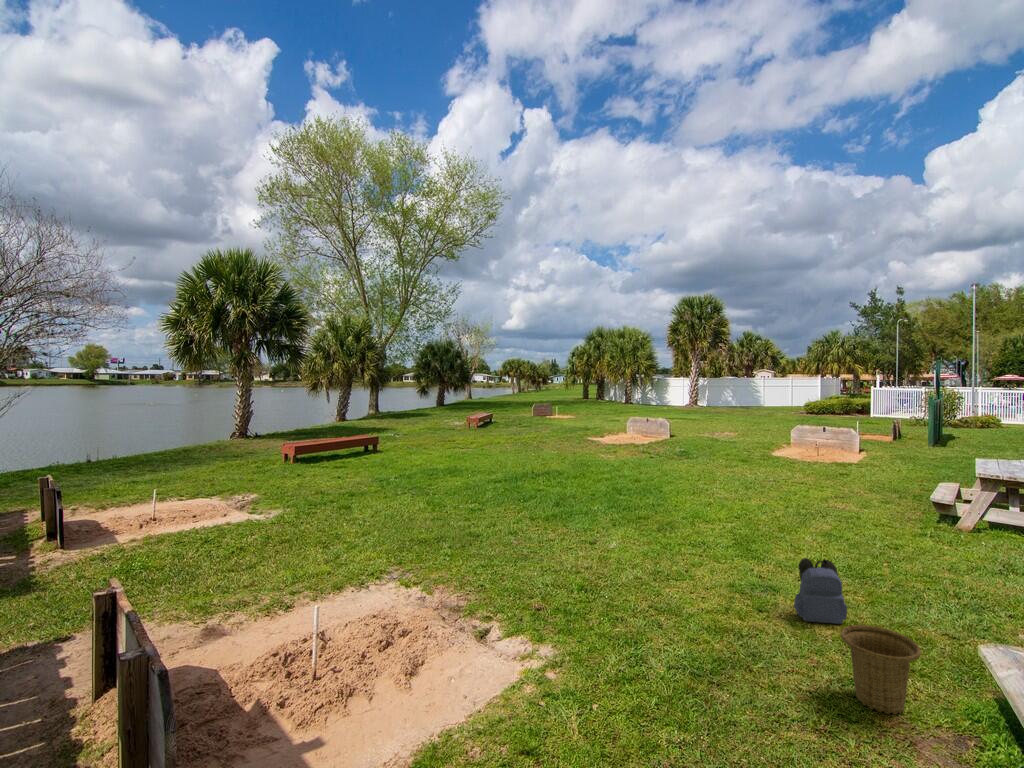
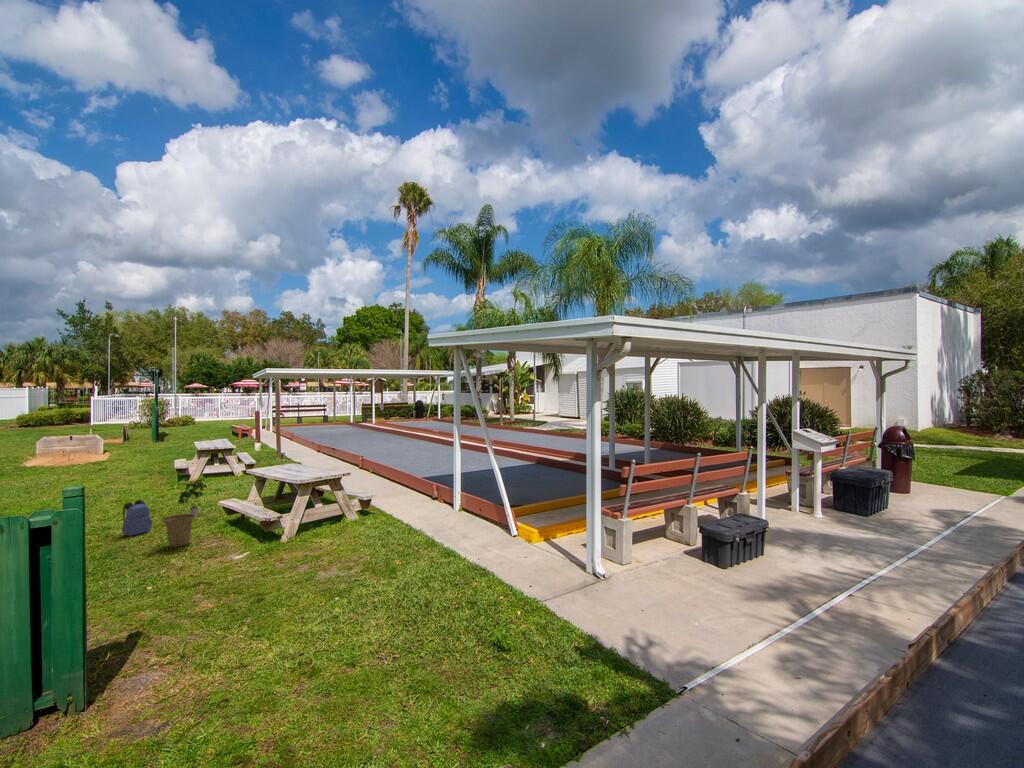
potted plant: none [907,548,976,622] -> present [178,481,207,516]

